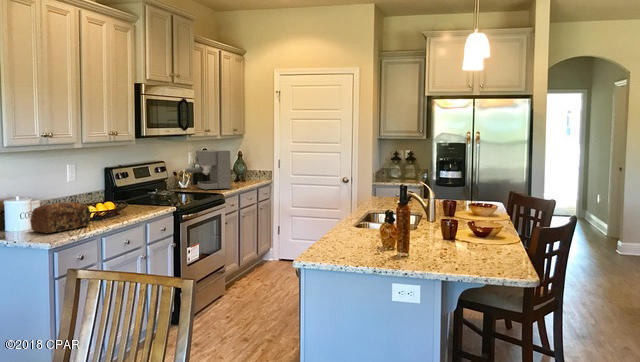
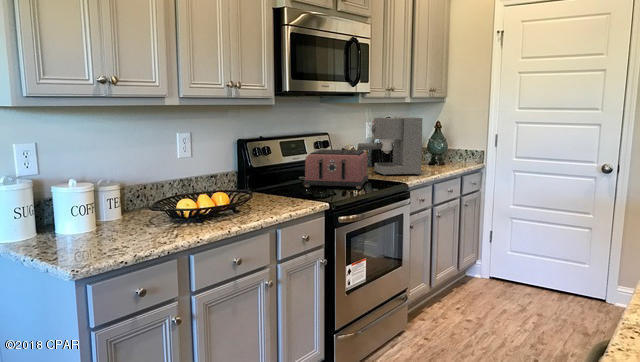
toaster: none [154,173,196,199] -> present [304,149,369,189]
bread loaf: present [30,202,90,234] -> none [78,192,173,245]

